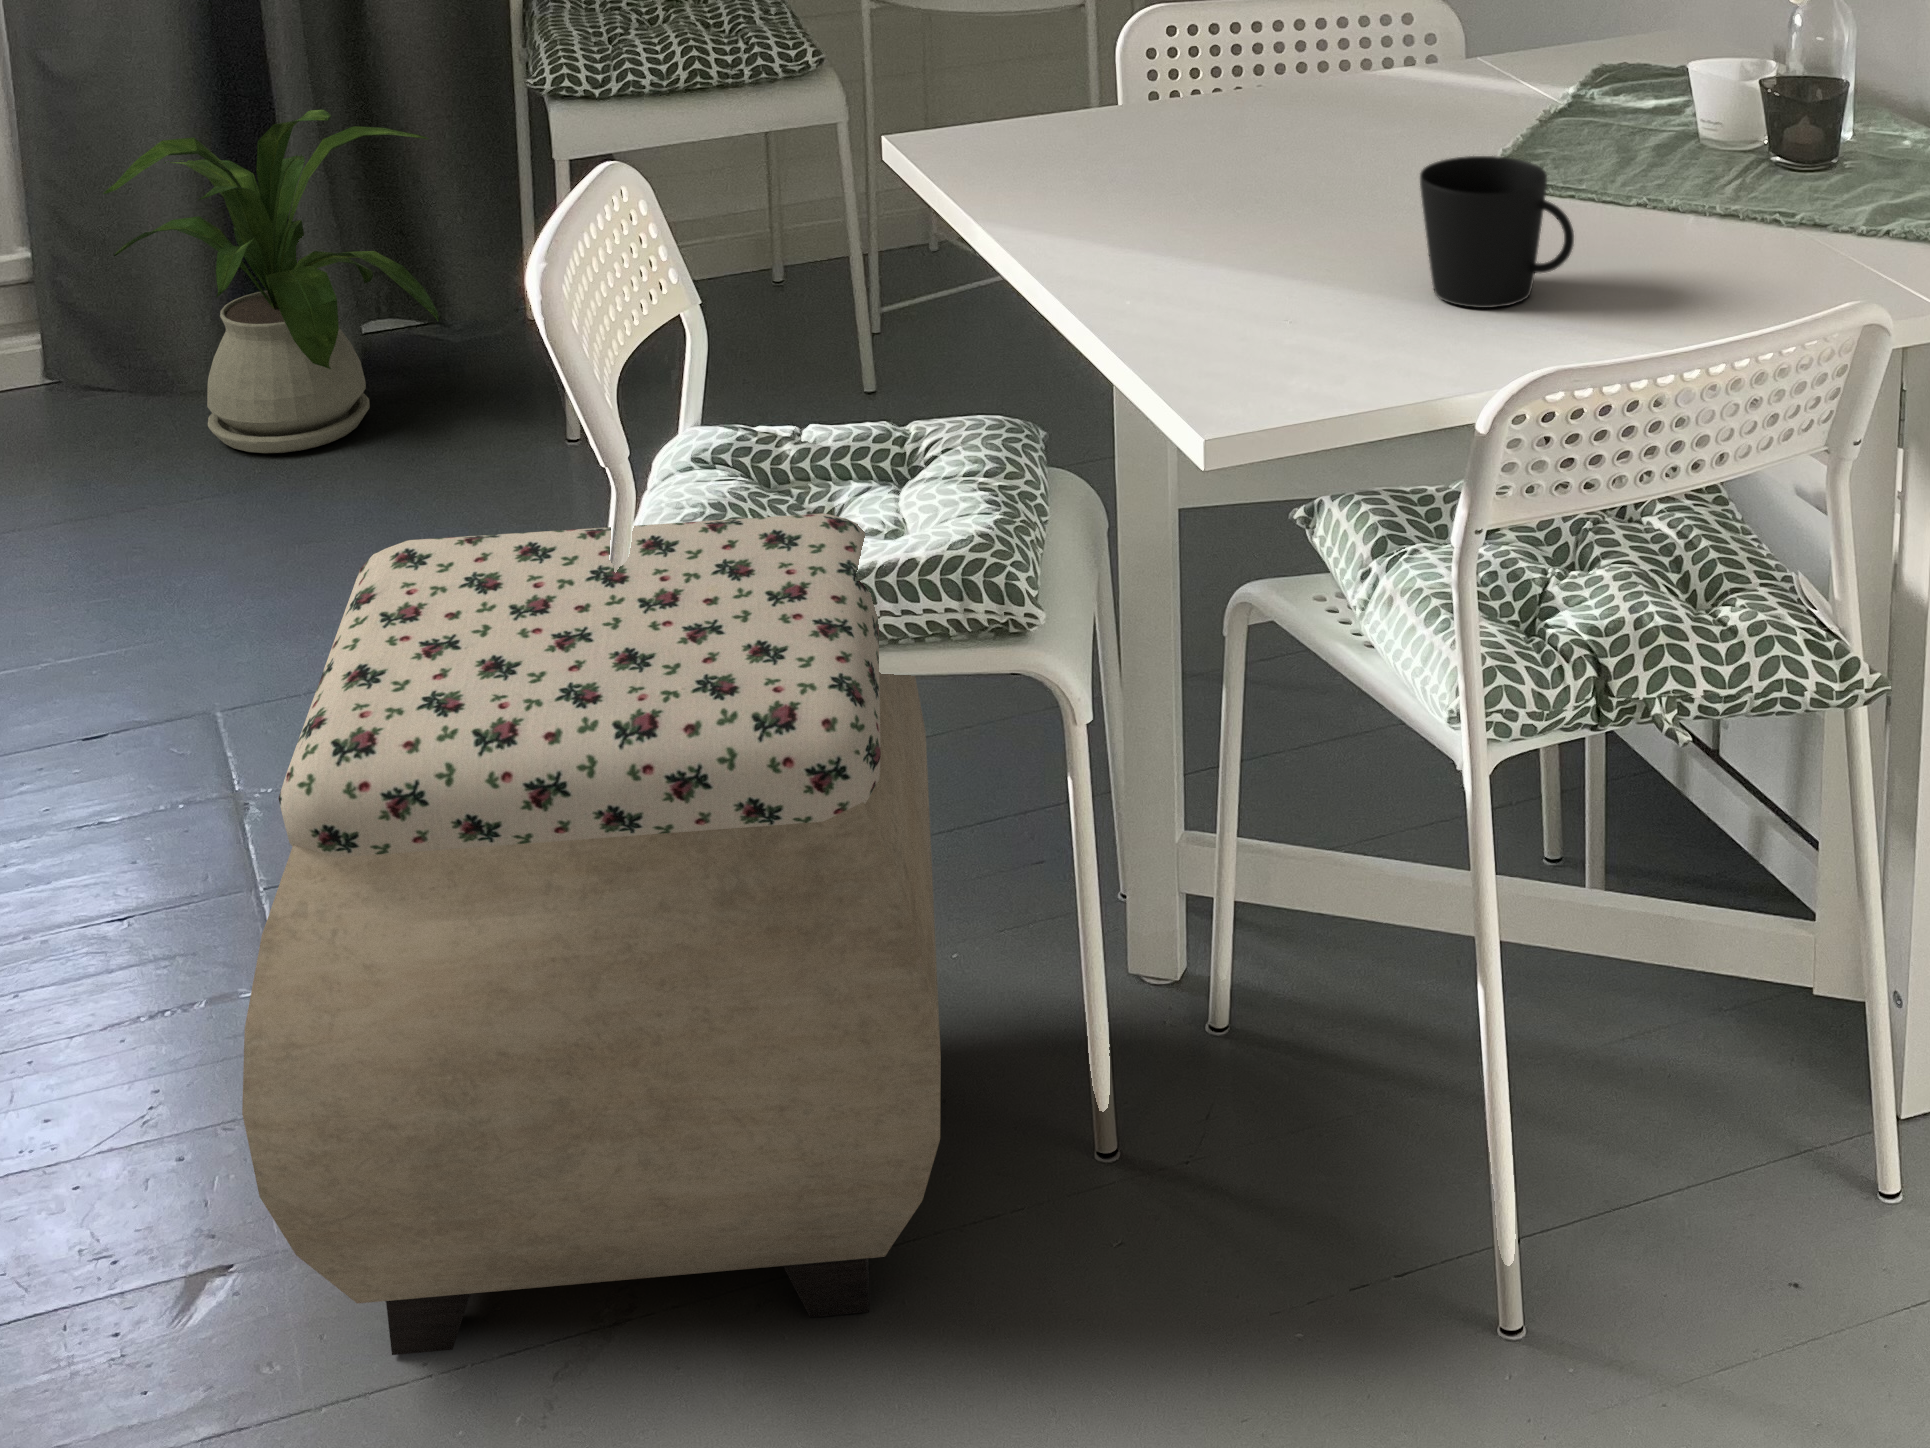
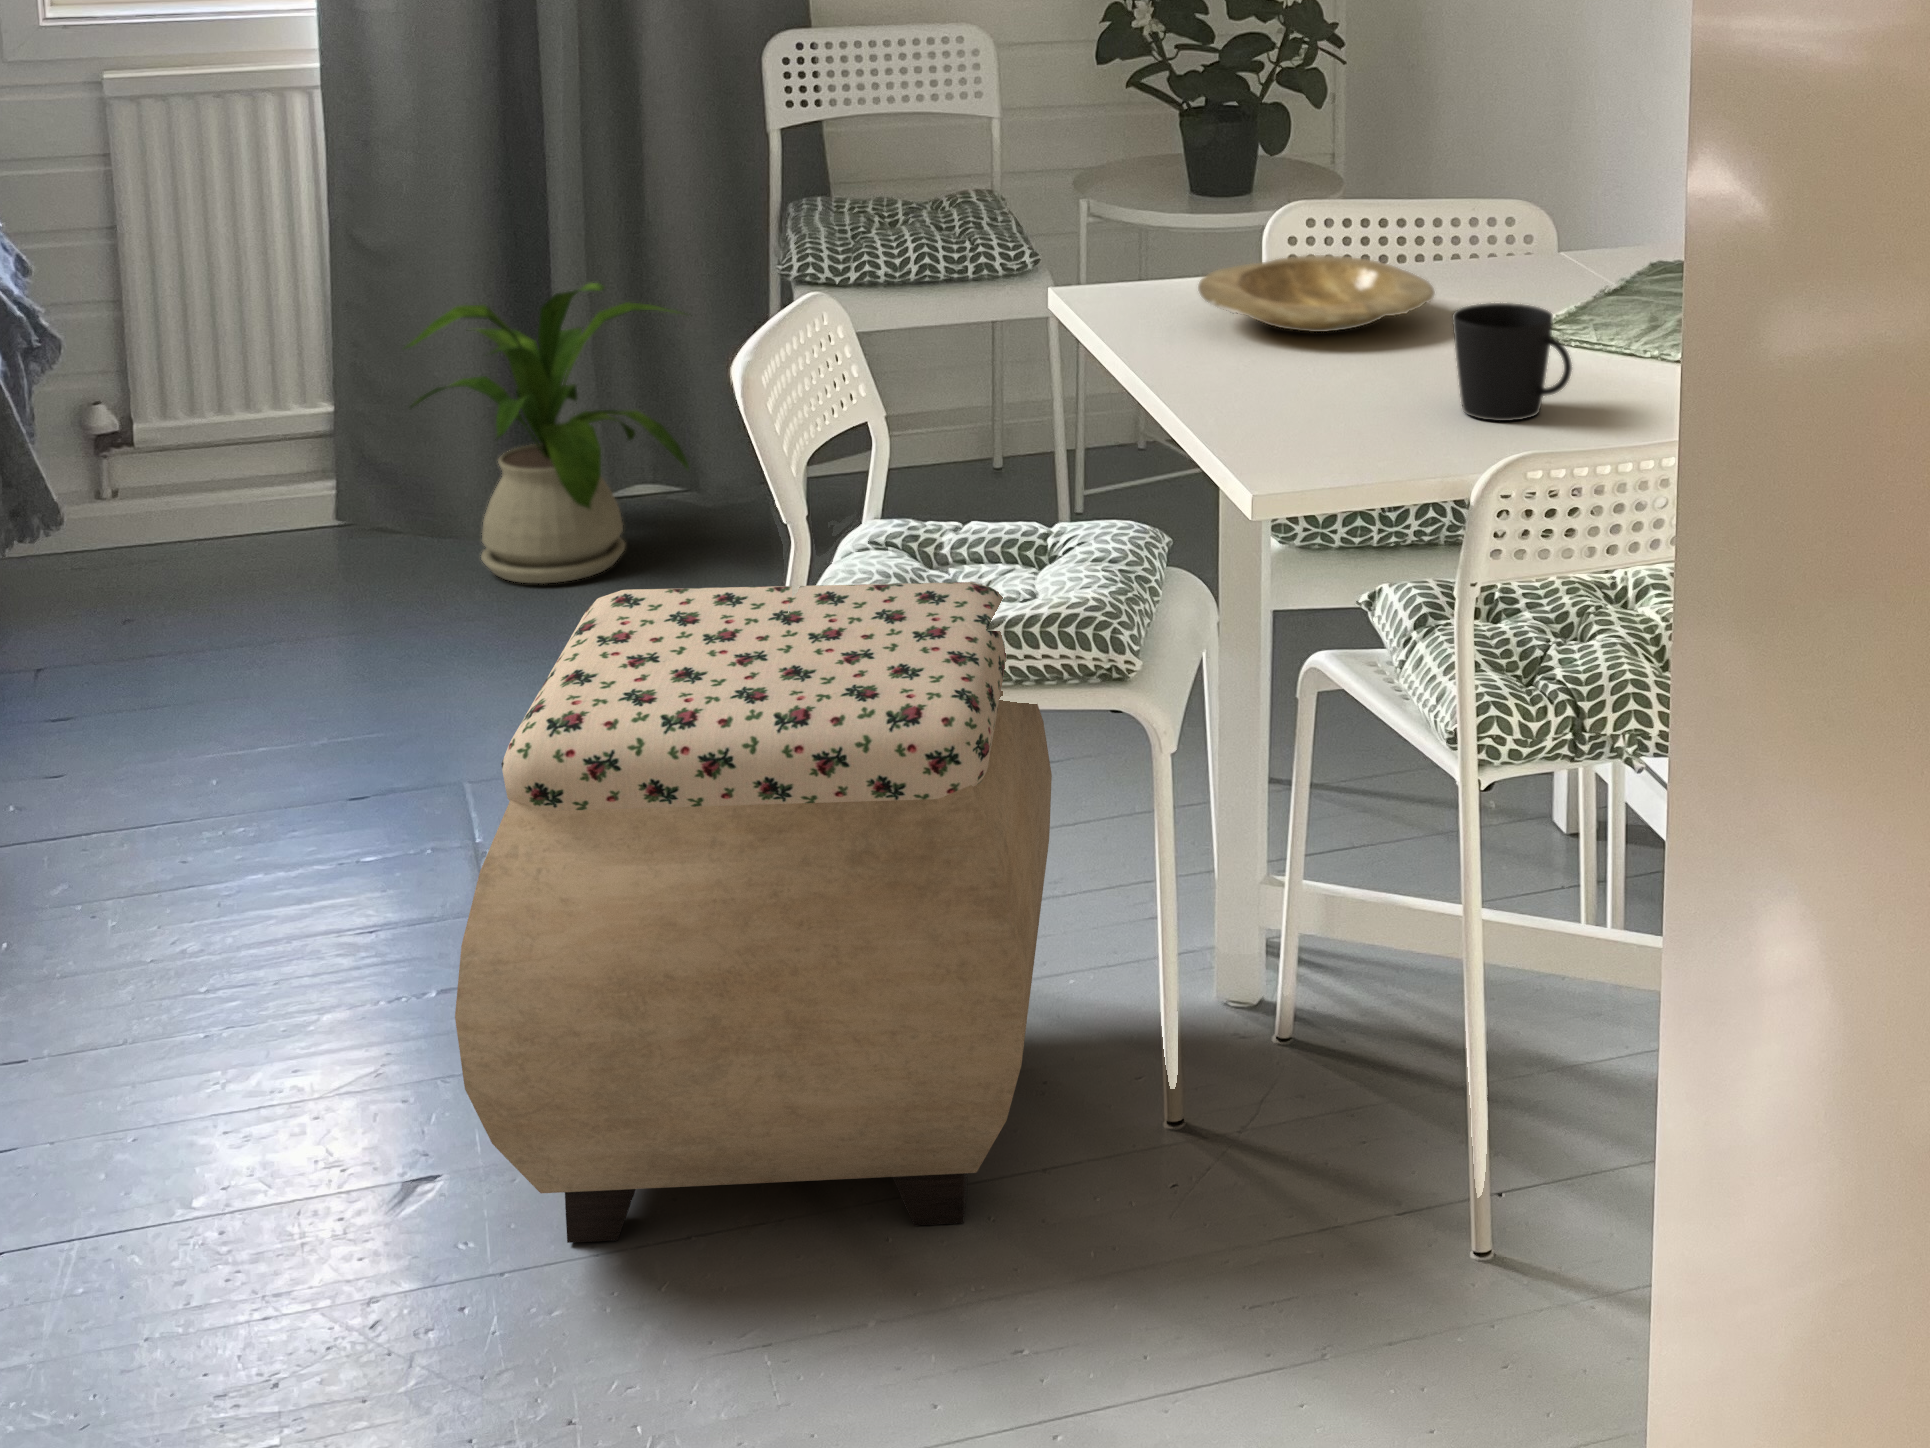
plate: none [1072,81,1361,183] -> present [1198,255,1435,332]

